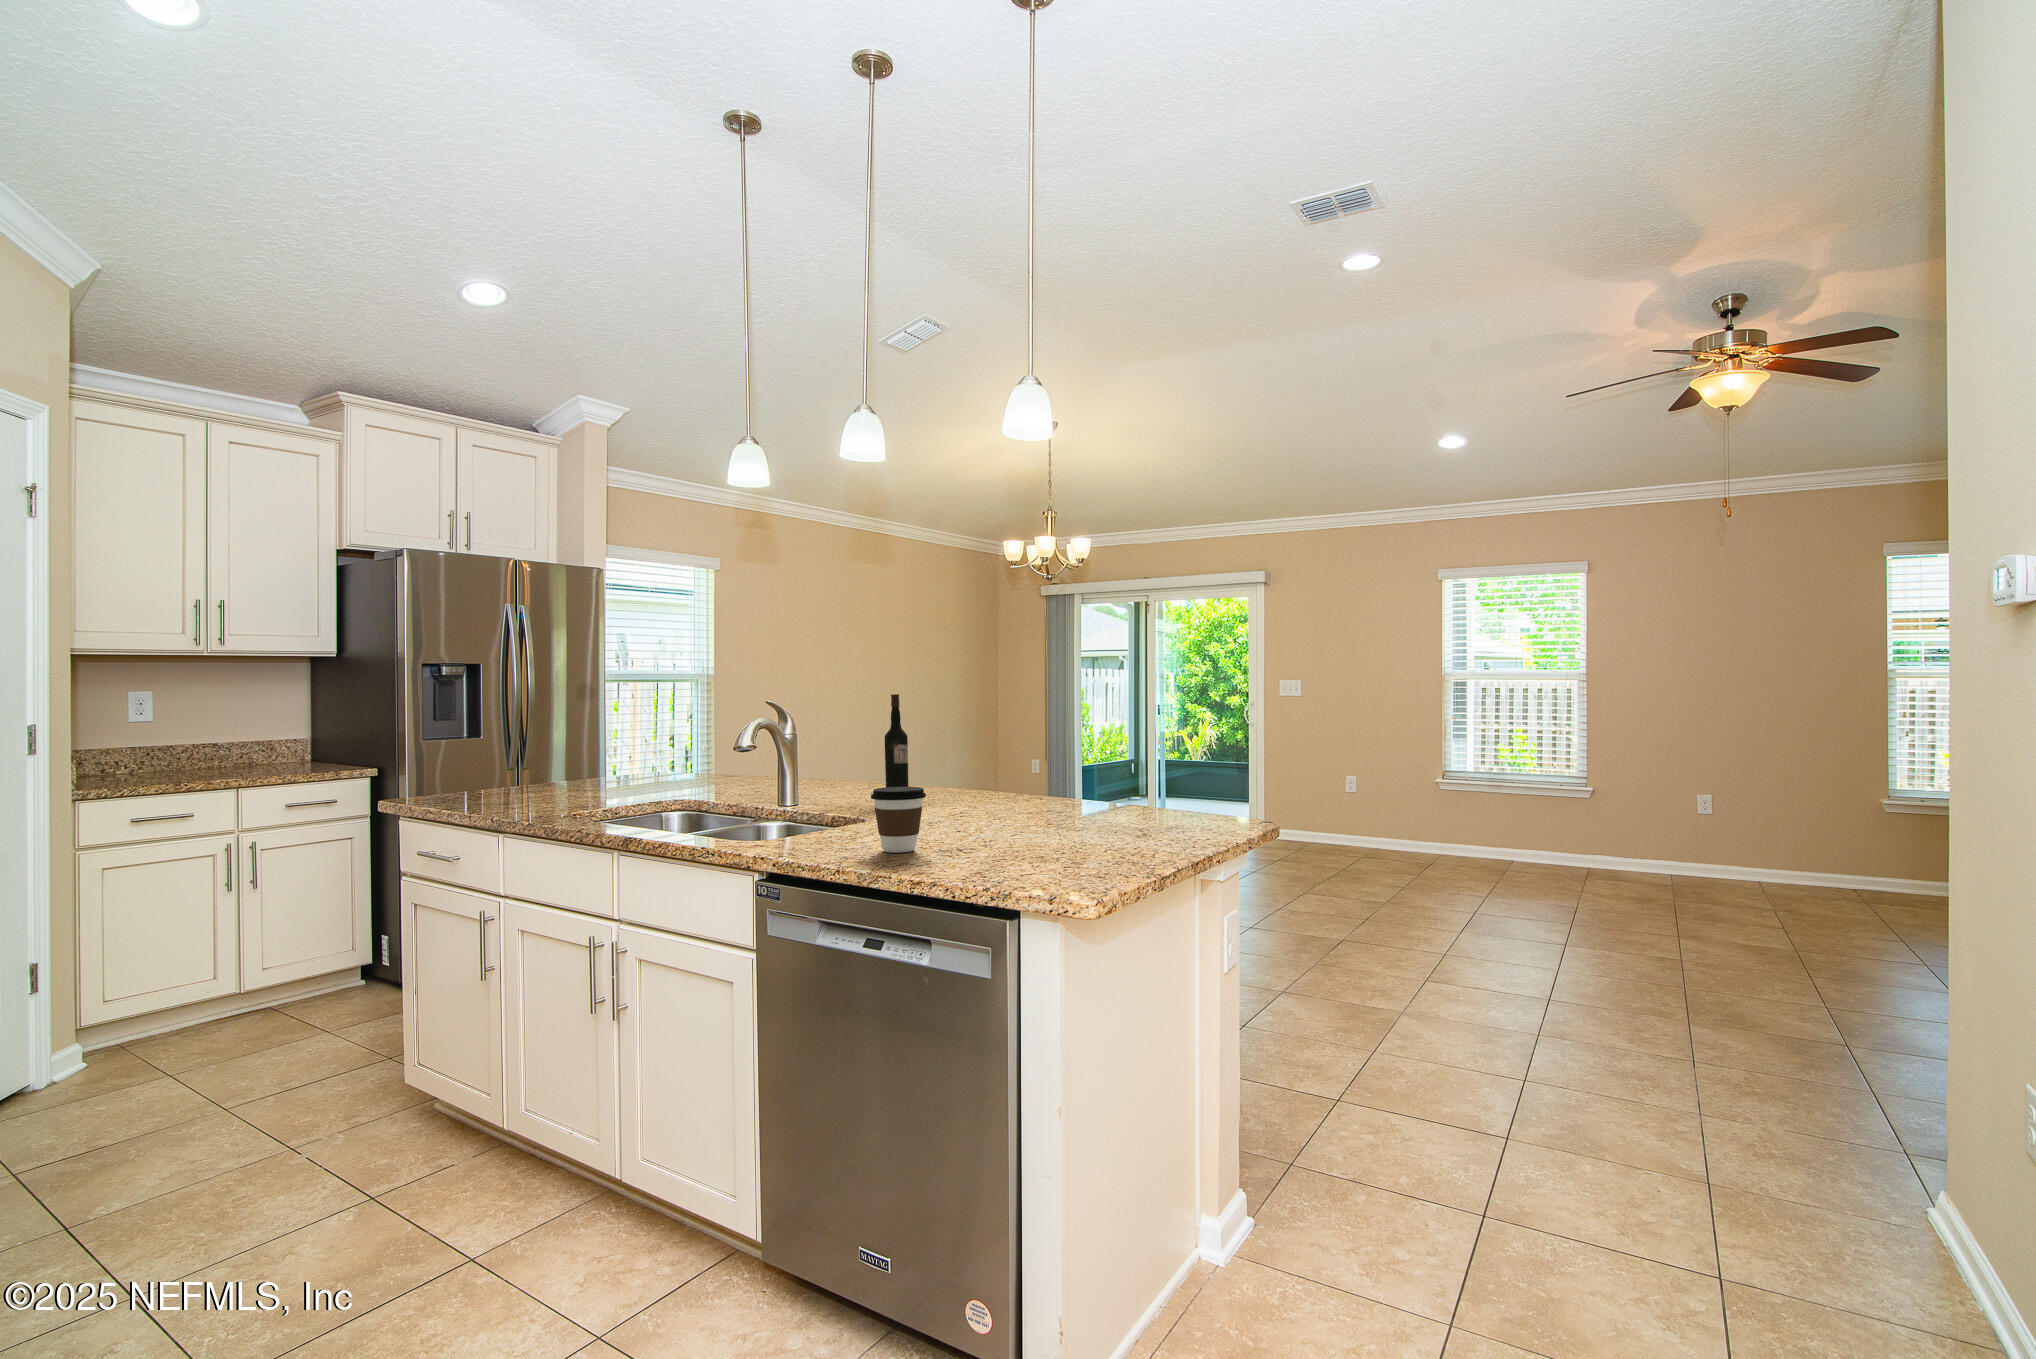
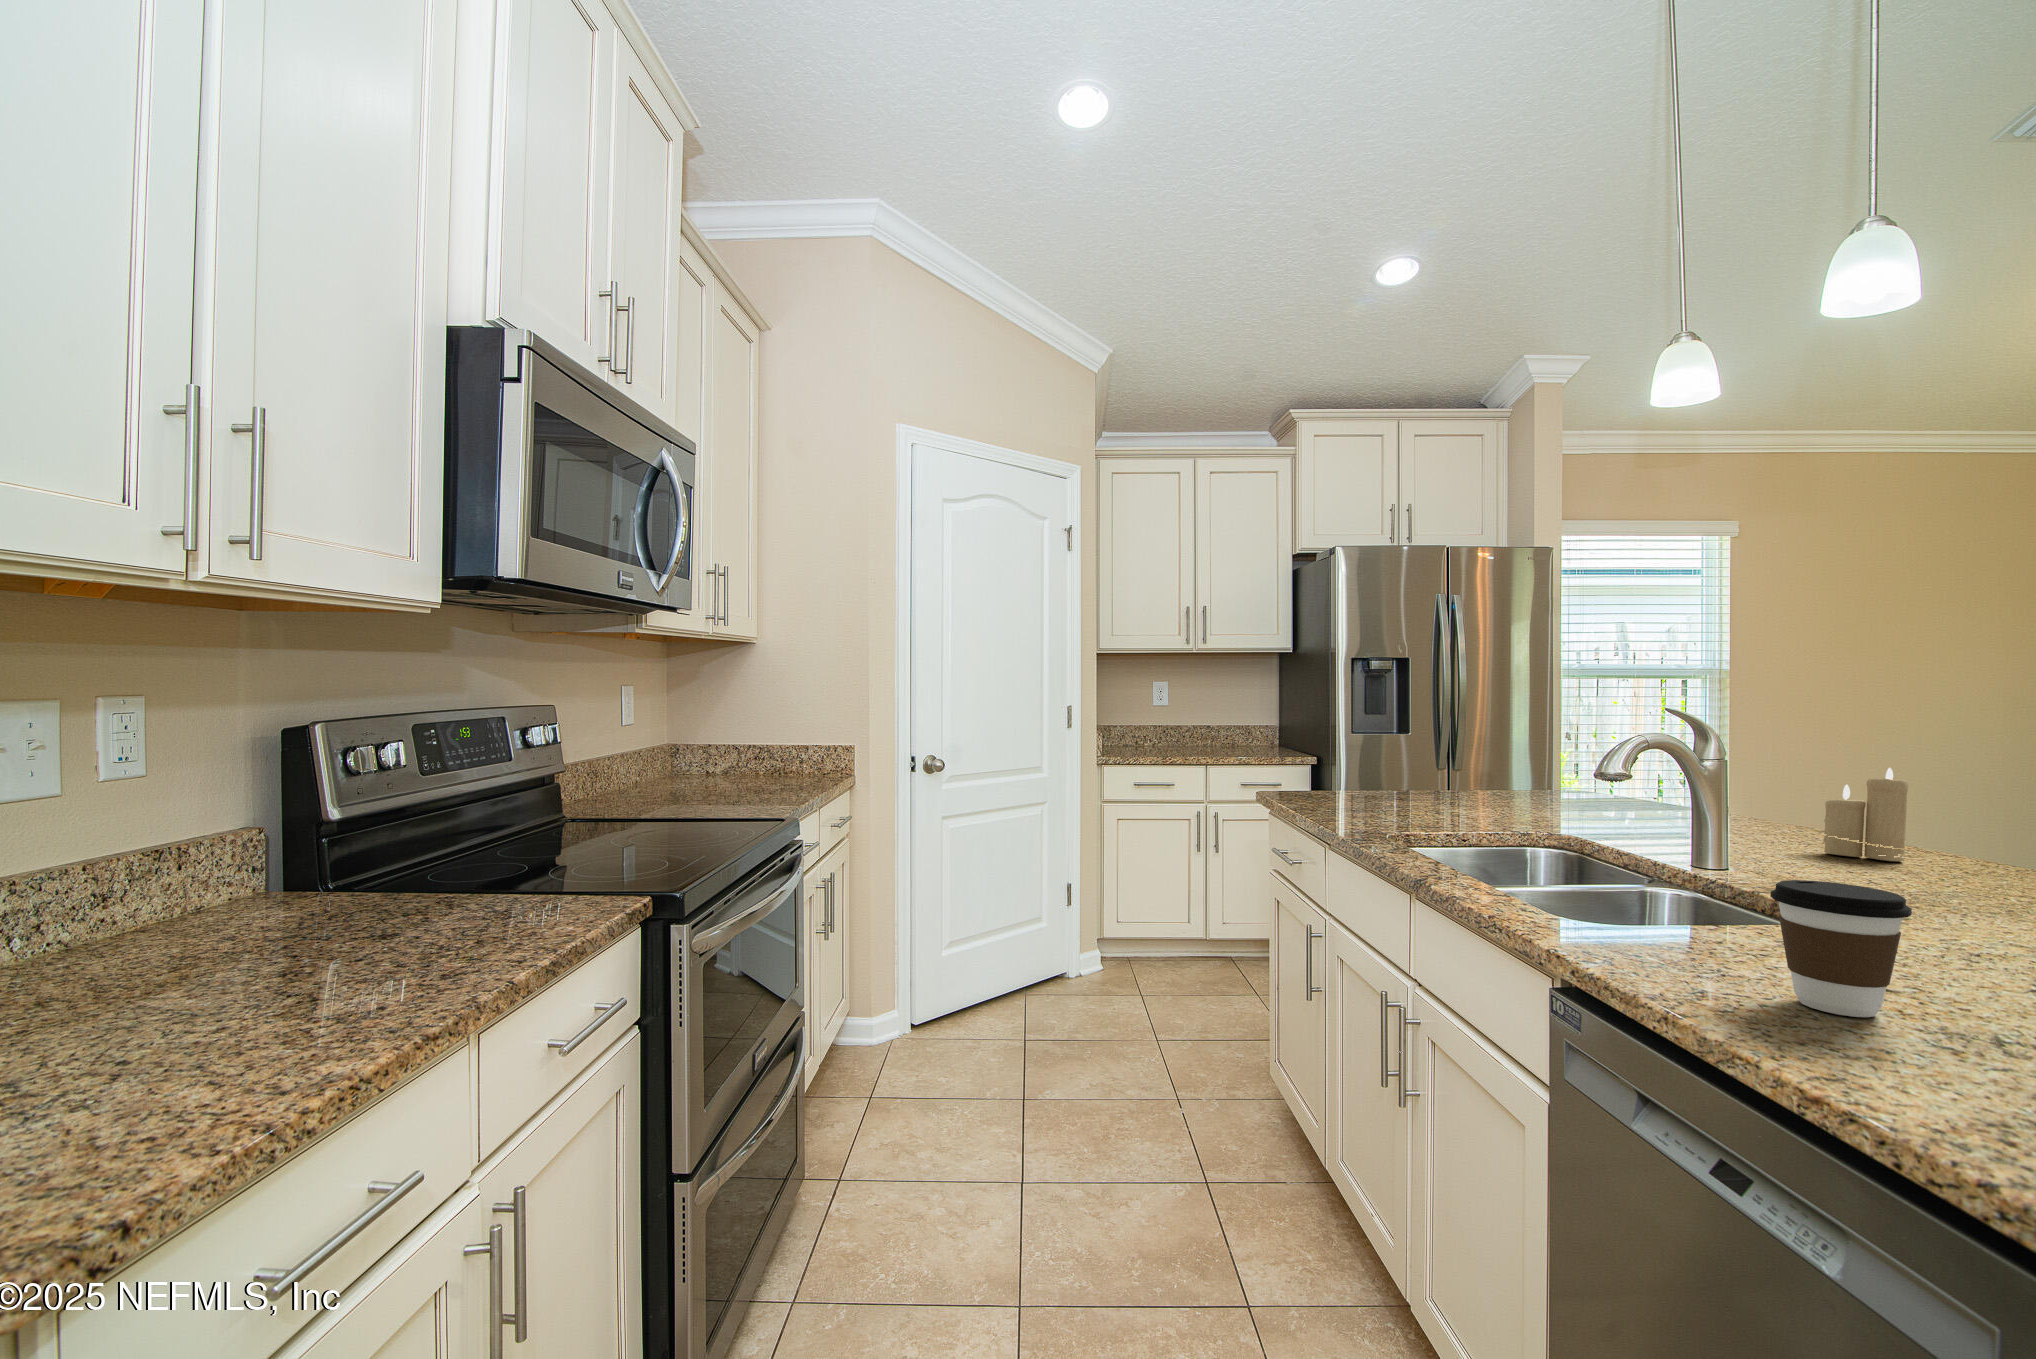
wine bottle: present [884,694,908,787] -> none [1924,710,1983,907]
candle: none [823,730,862,787] -> present [1823,768,1908,861]

